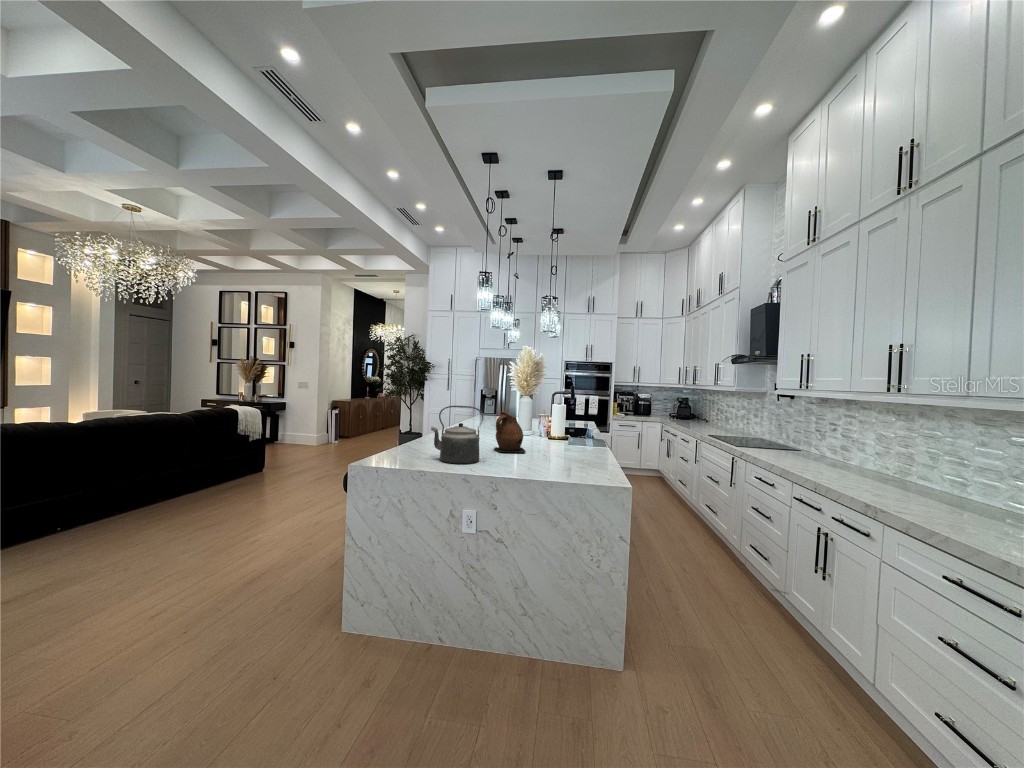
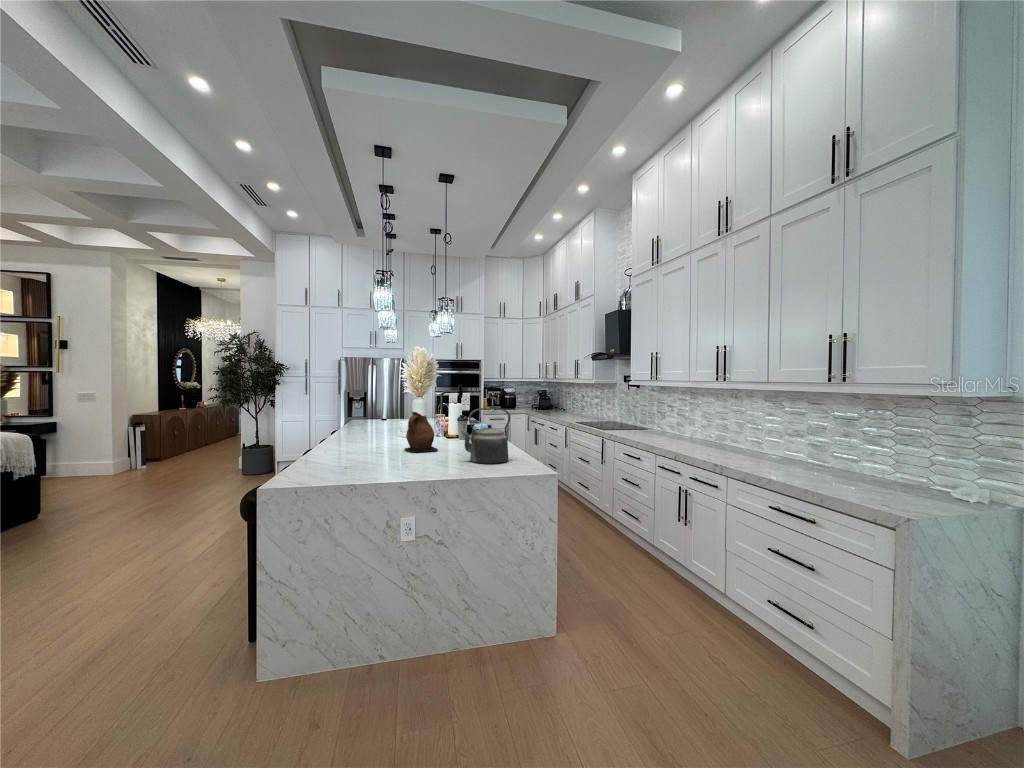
kettle: present [431,406,483,464] -> present [461,408,510,464]

